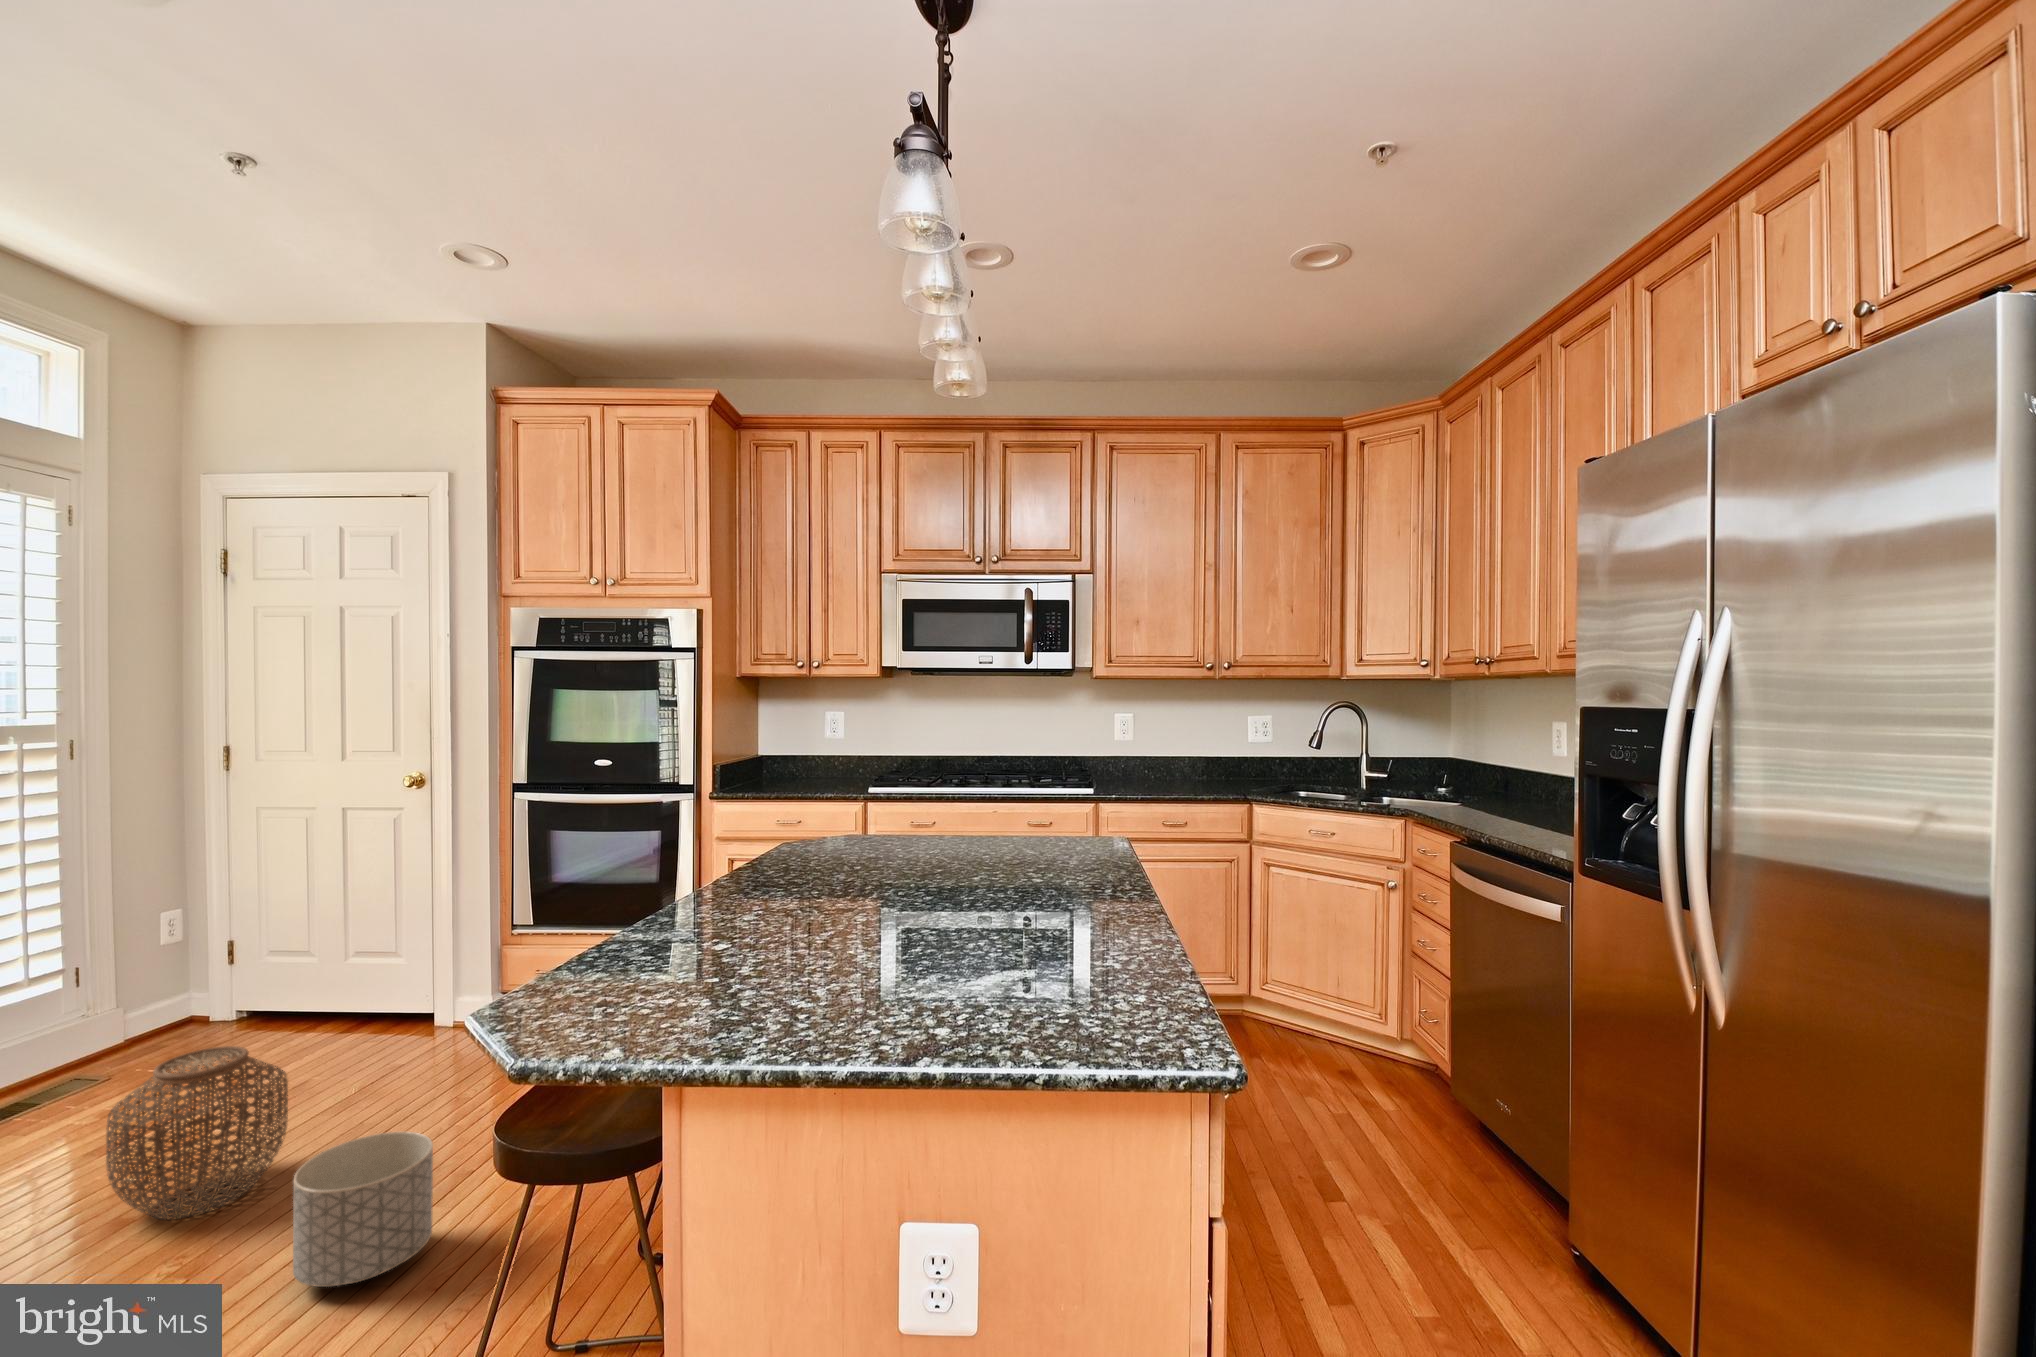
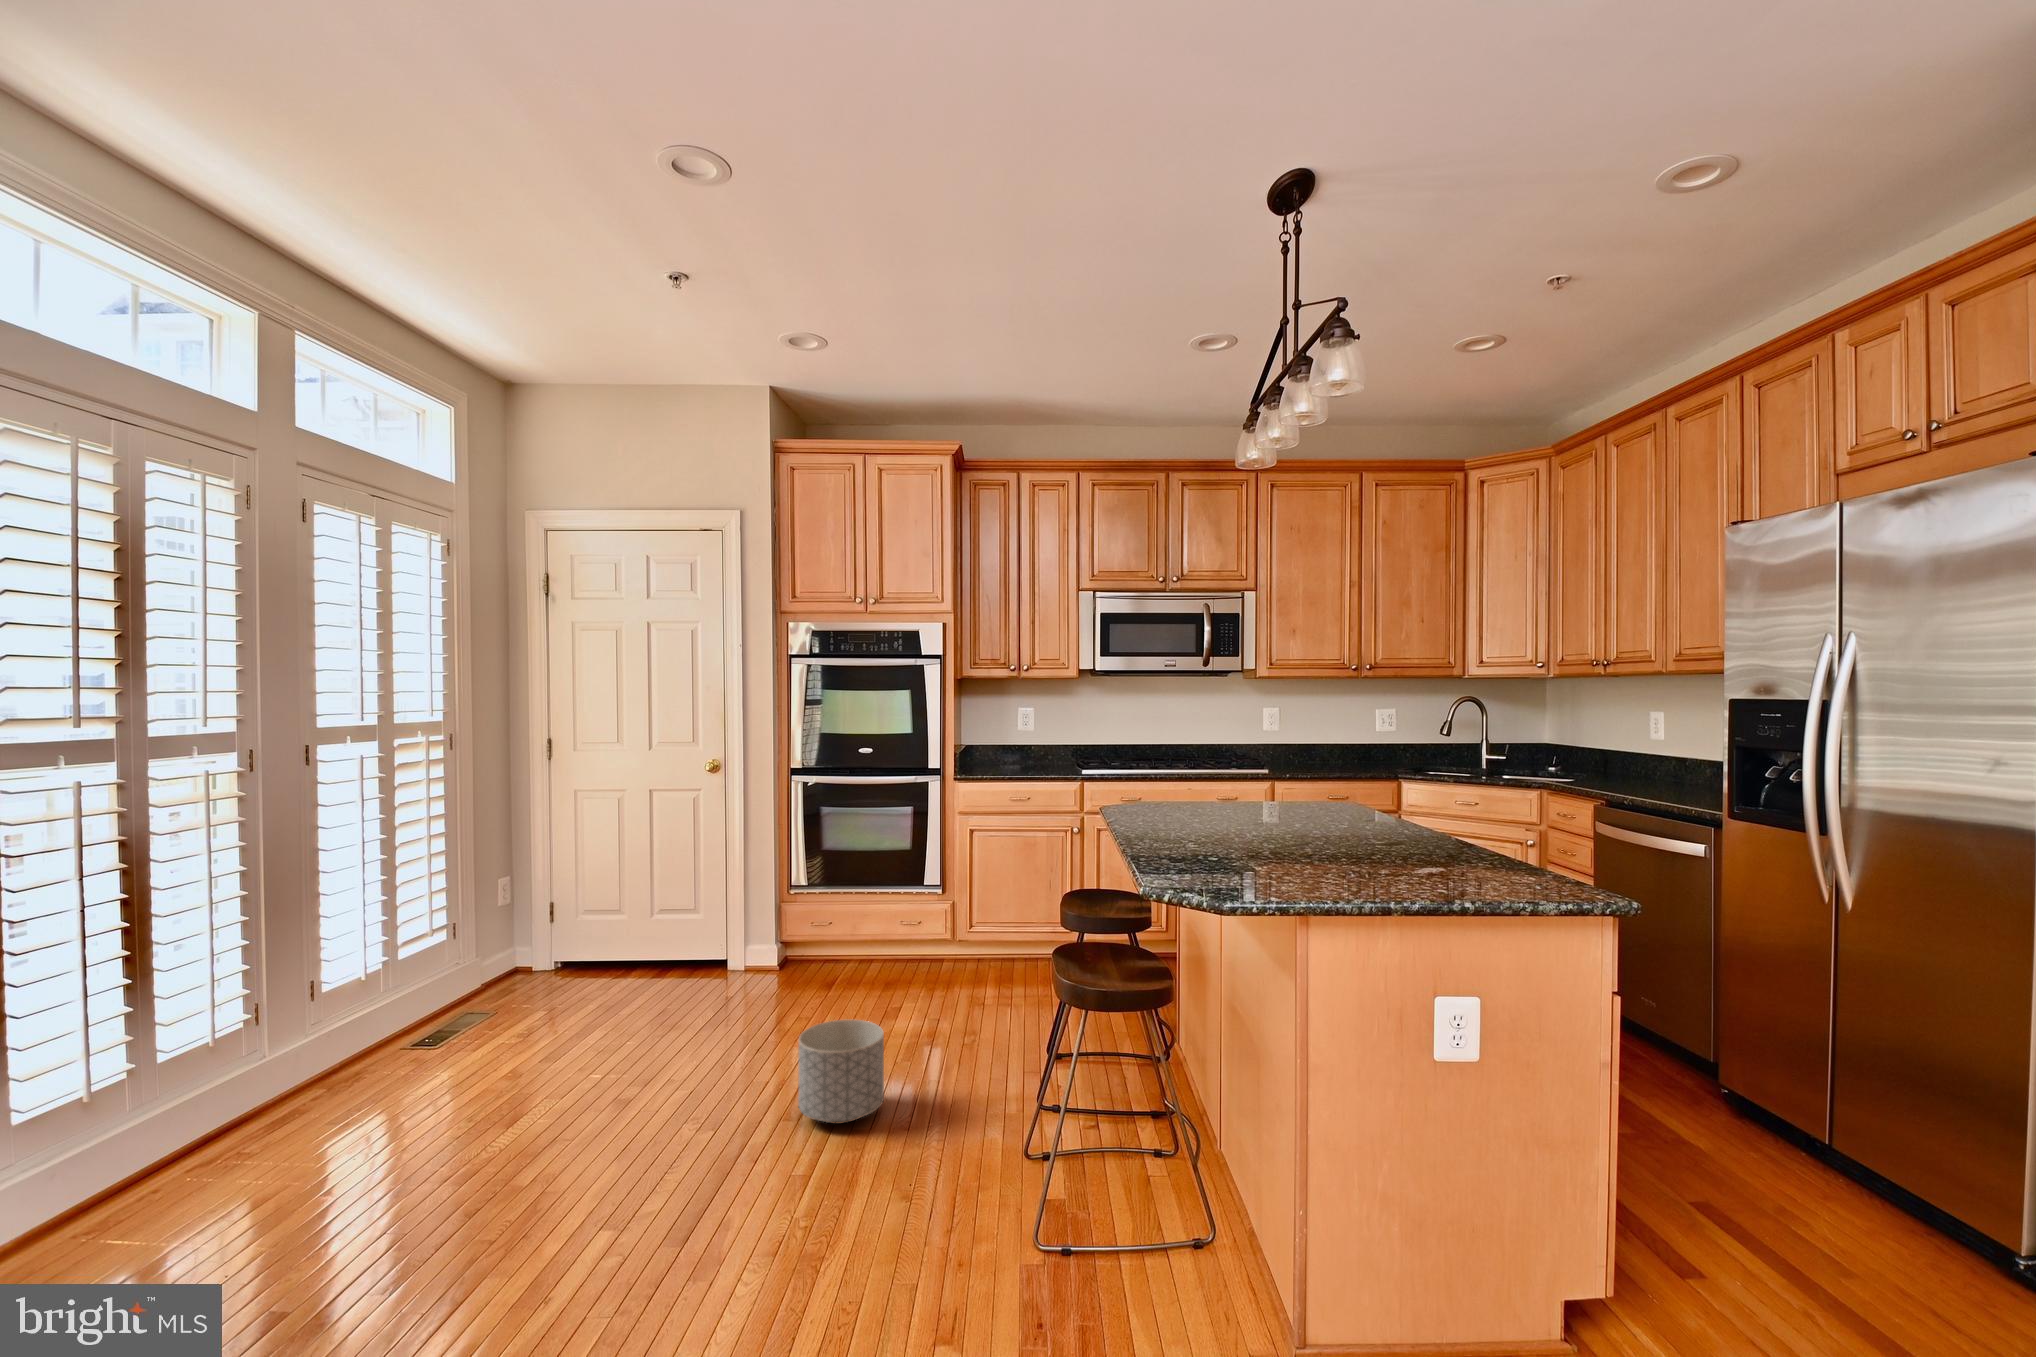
woven basket: present [106,1046,288,1220] -> none [614,964,725,1091]

